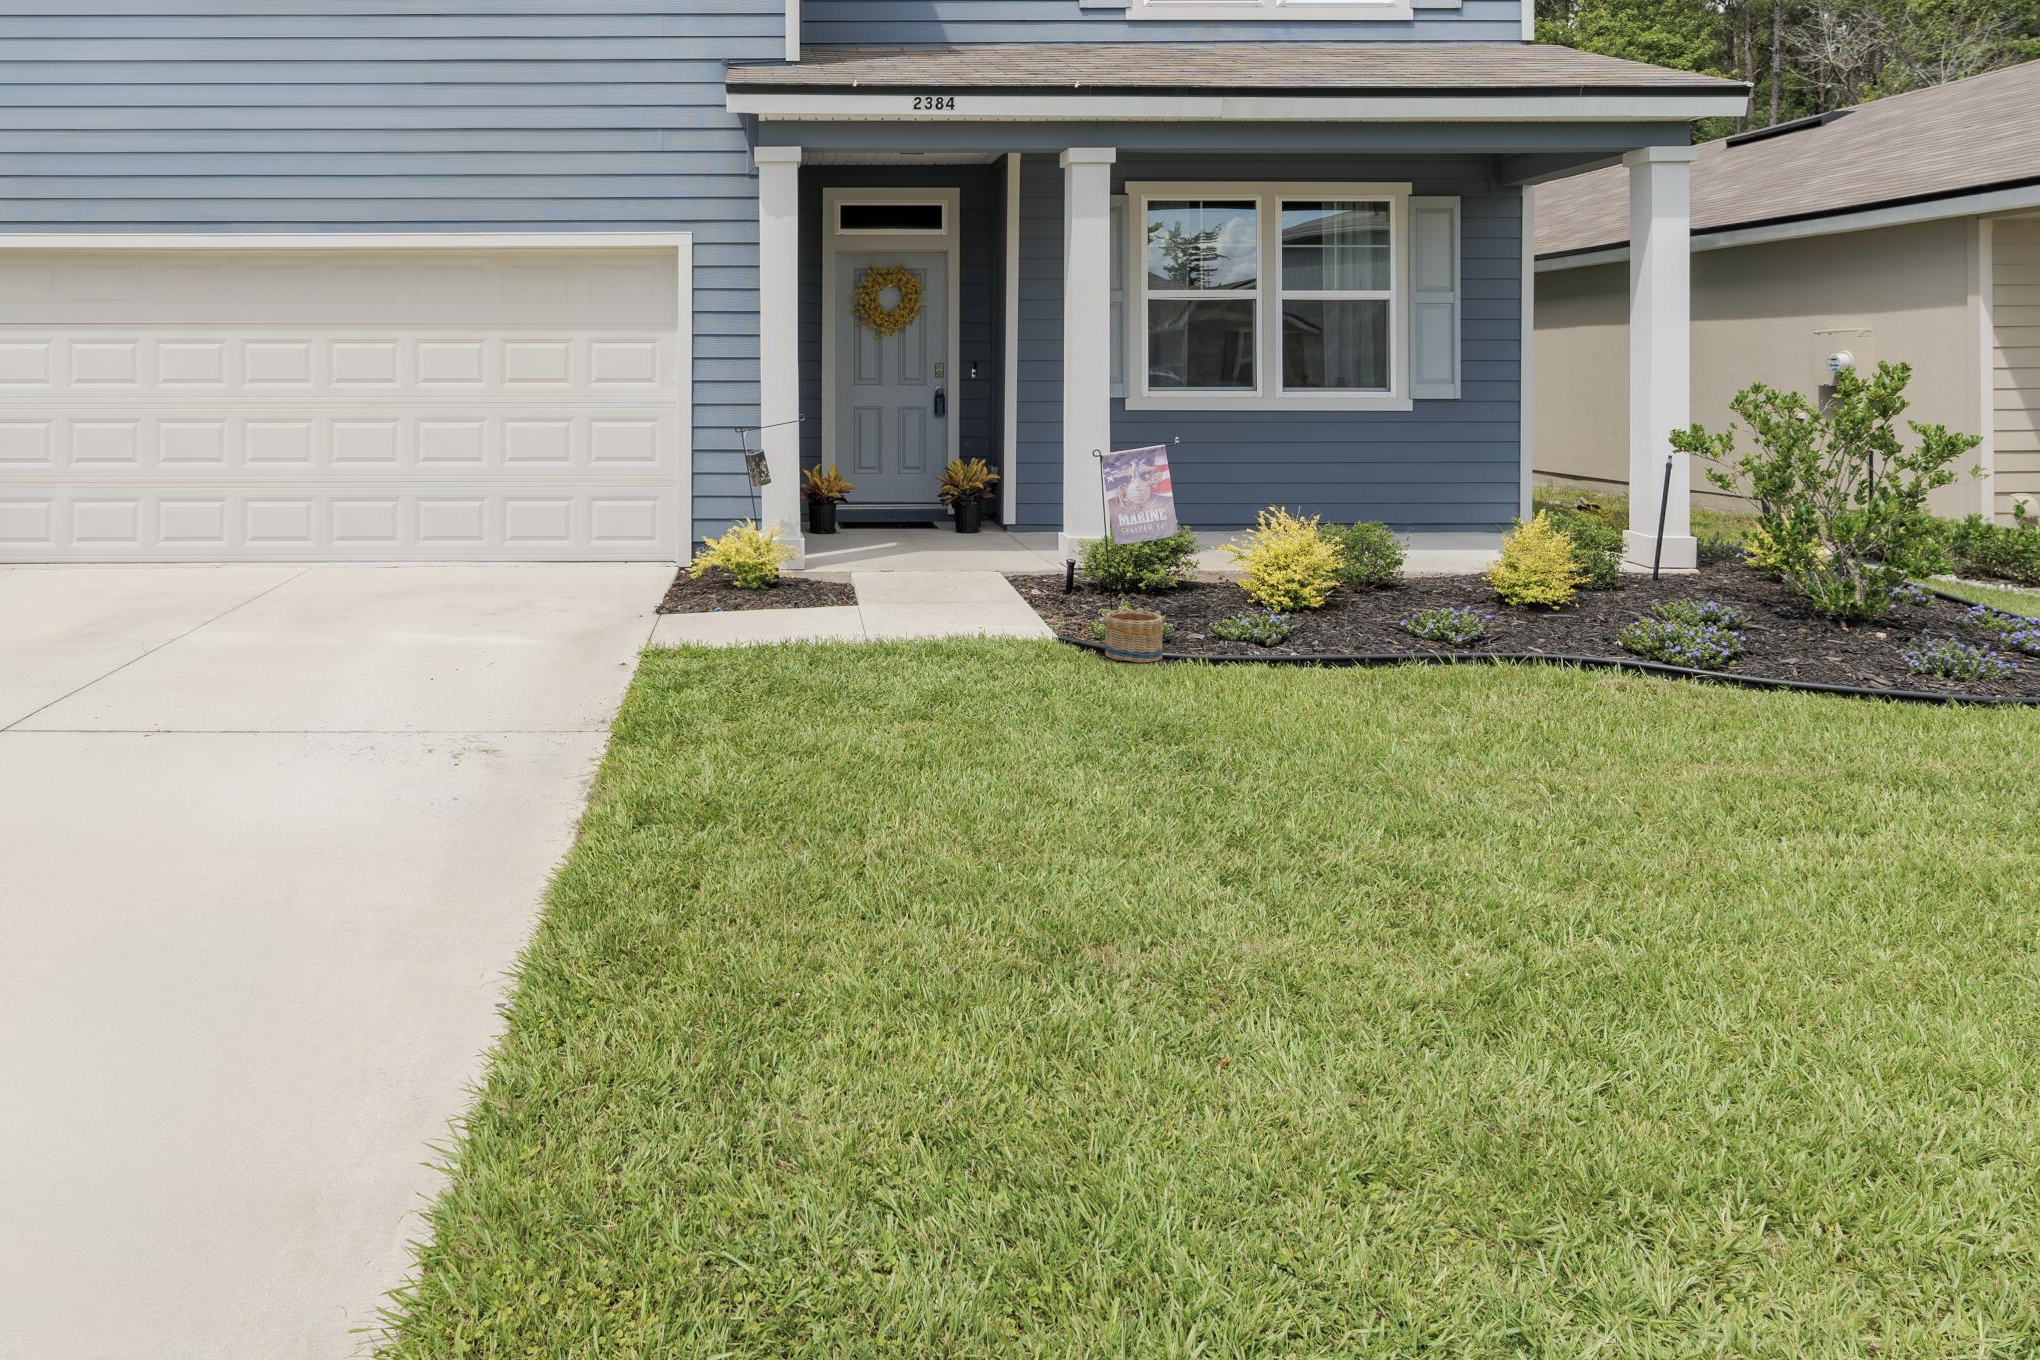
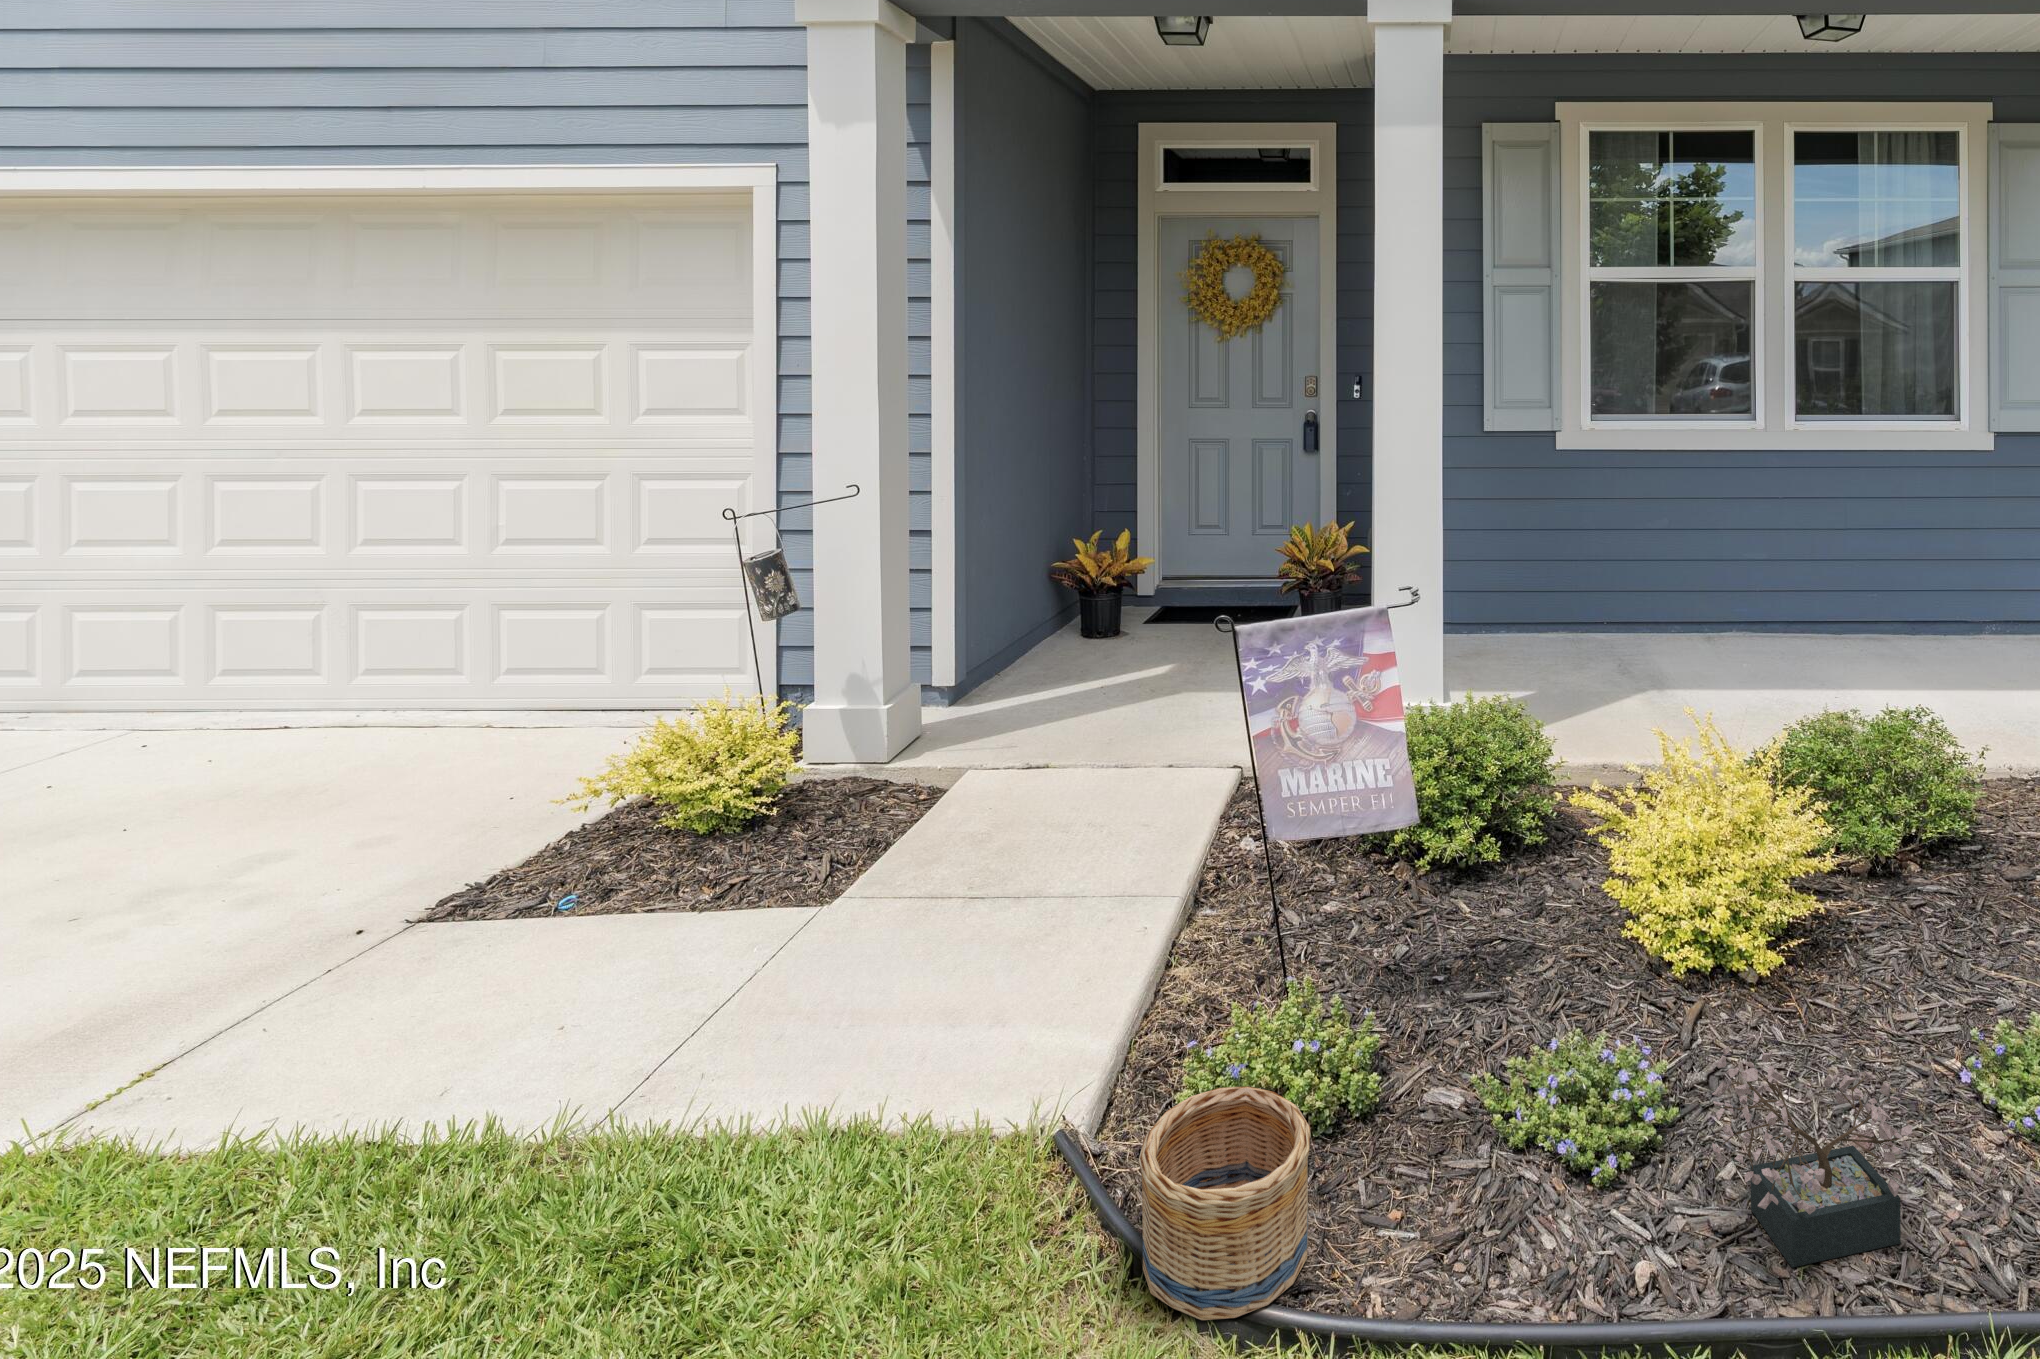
decorative plant: none [1297,593,1368,656] -> present [1712,1046,1912,1268]

